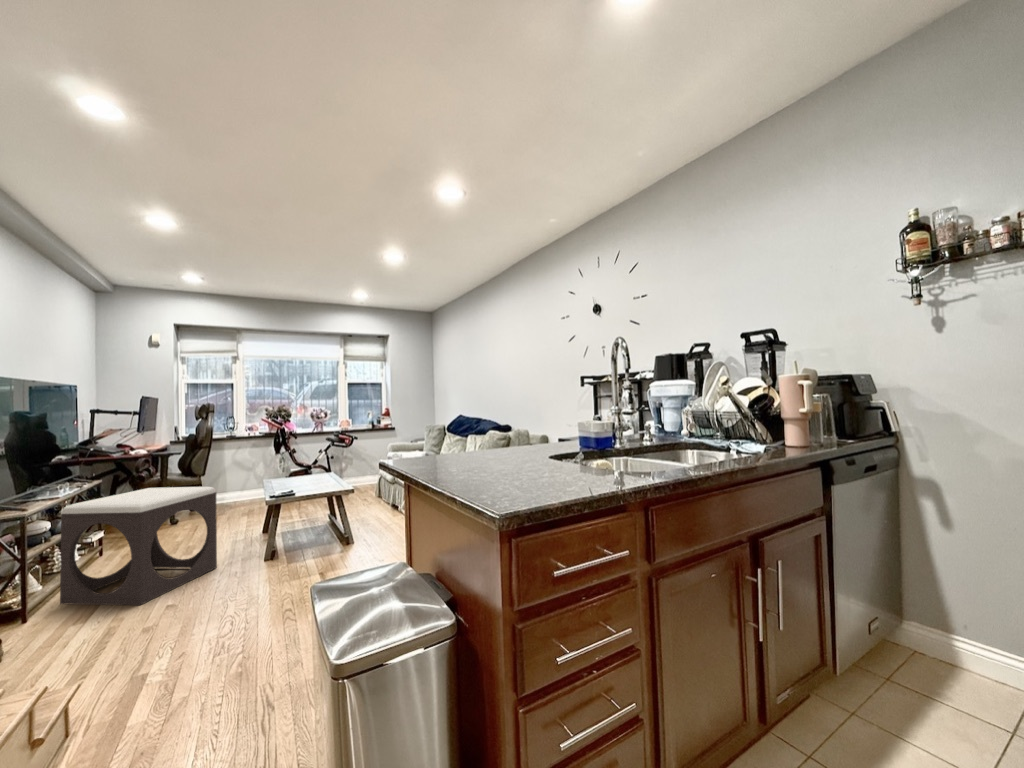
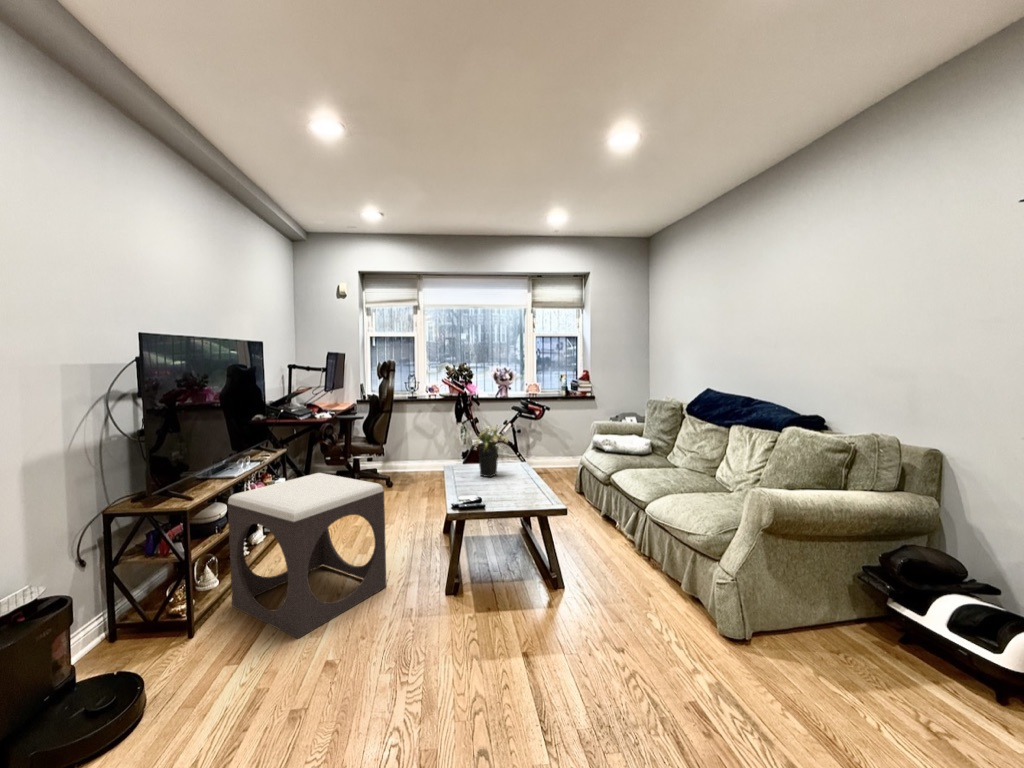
flower arrangement: none [290,442,325,481] -> present [474,426,509,477]

